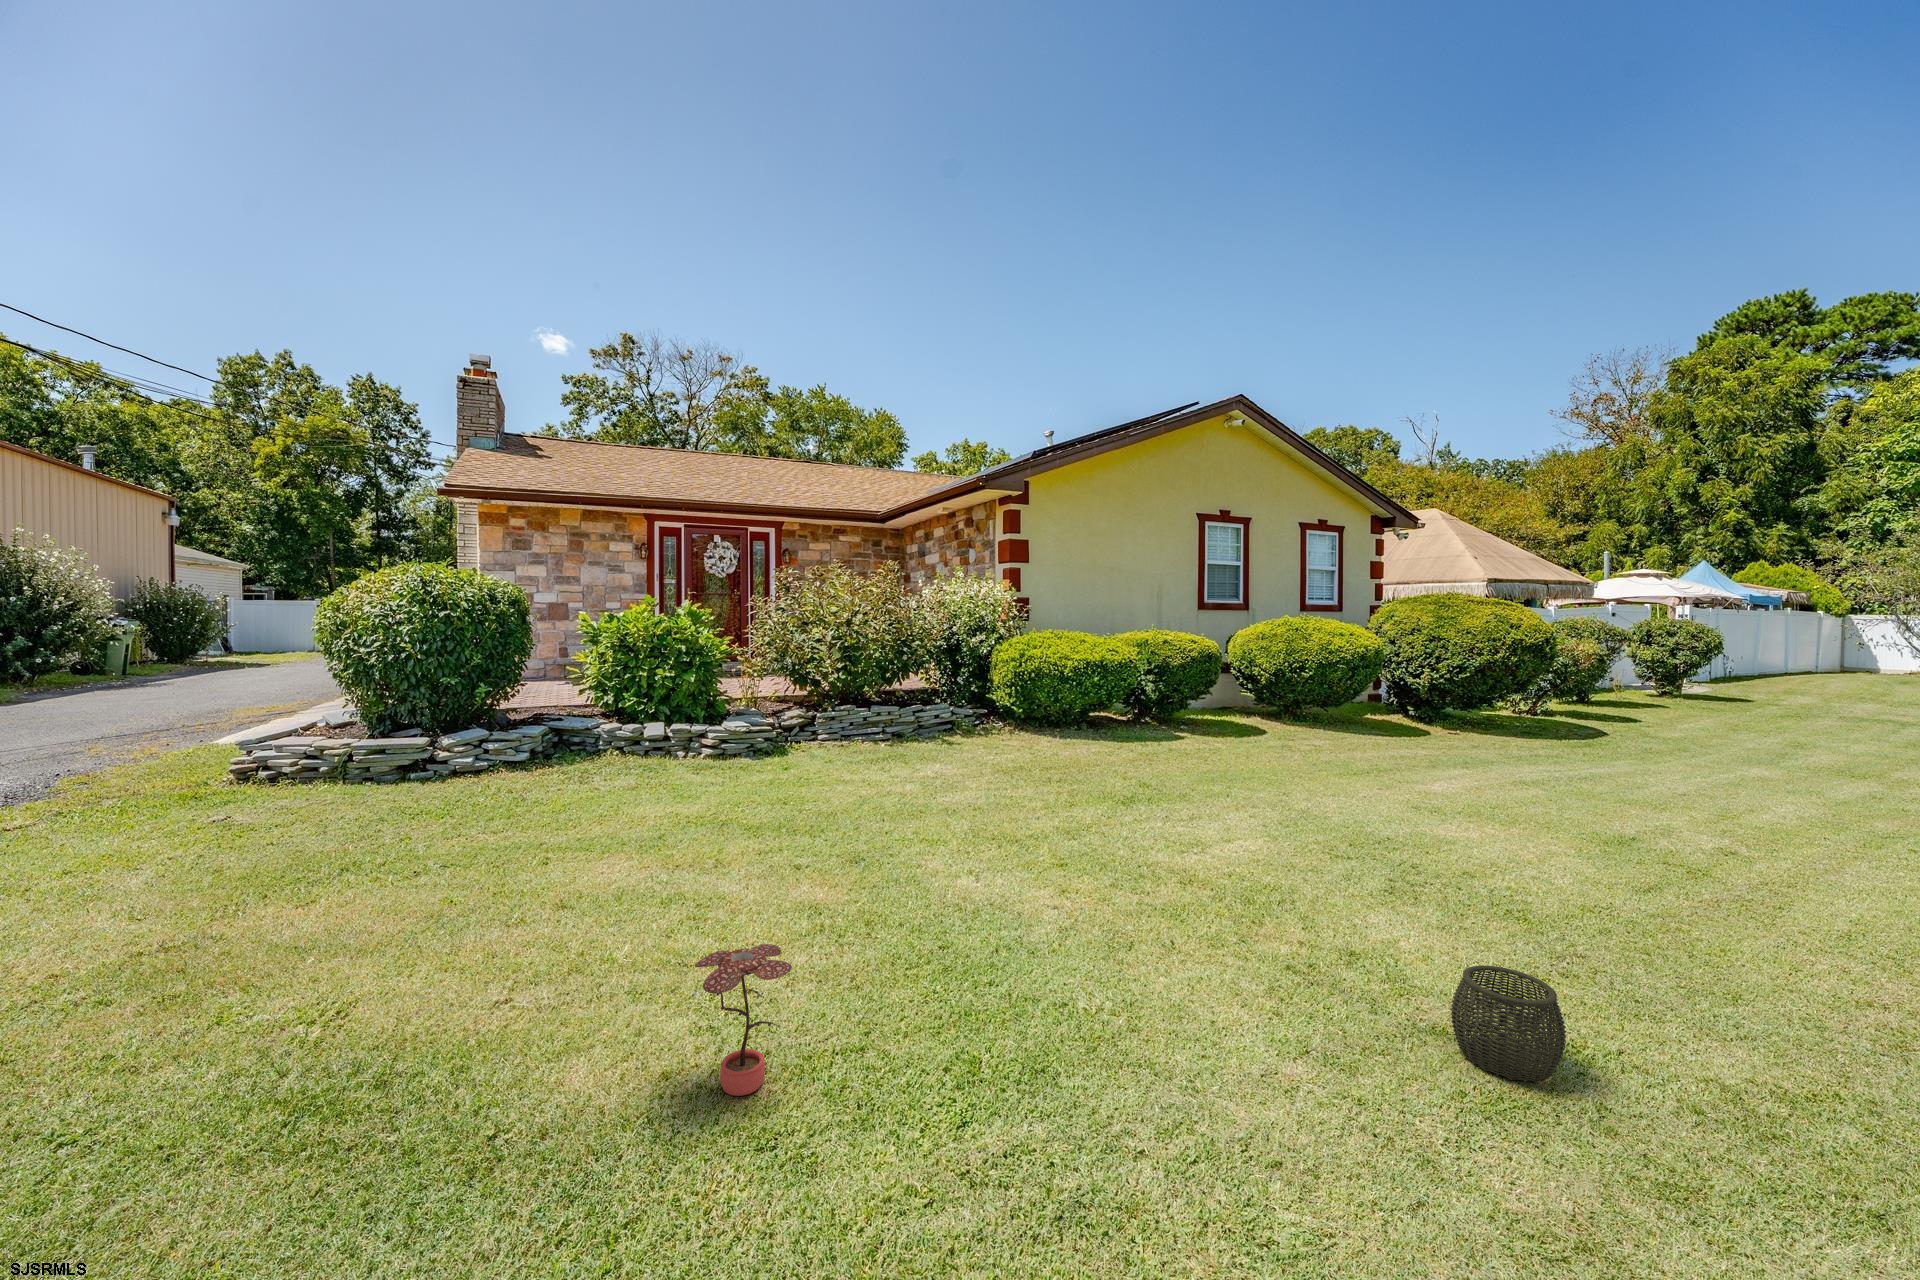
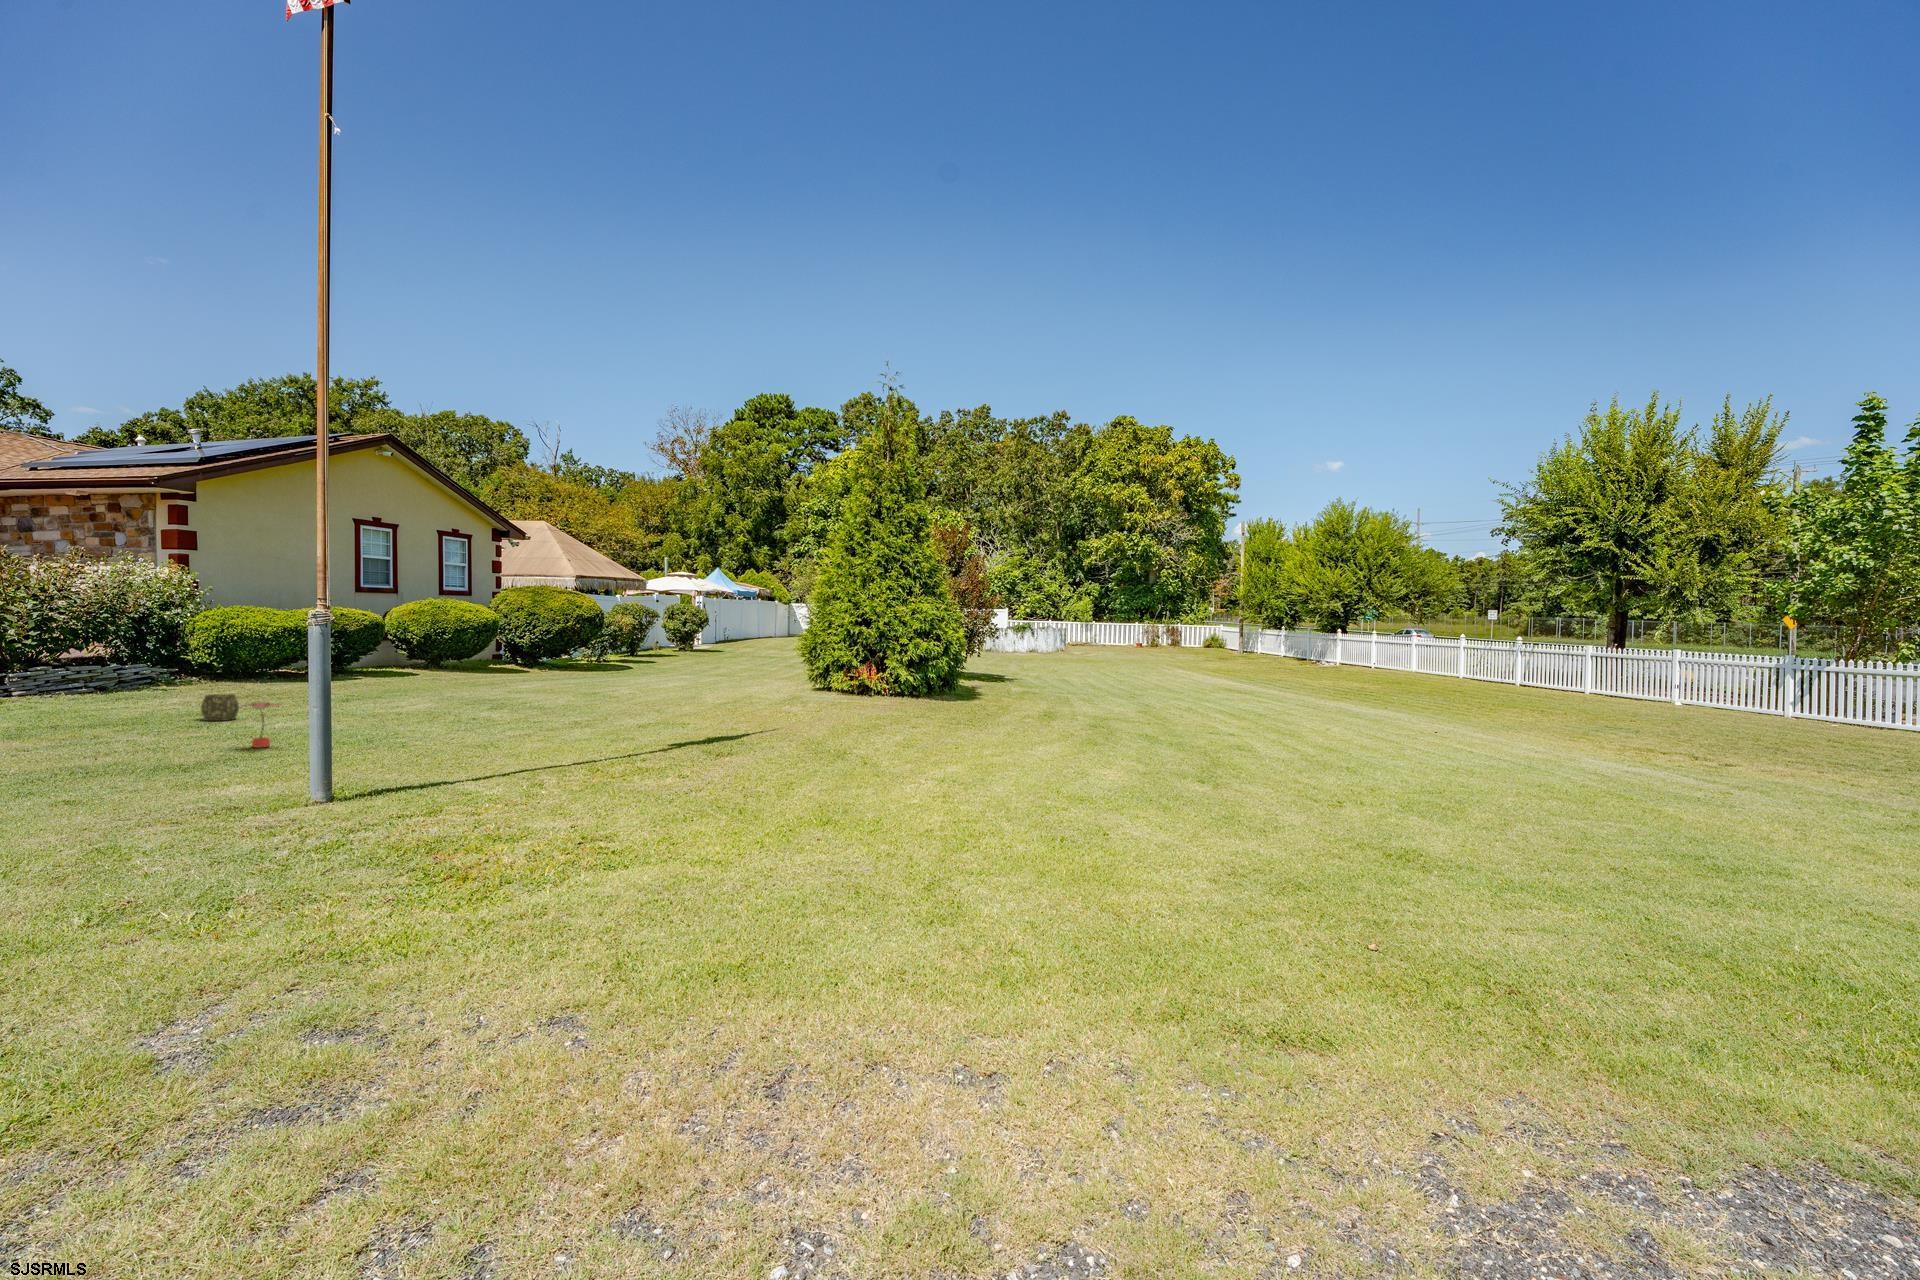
woven basket: present [1451,965,1566,1083] -> present [201,694,239,721]

